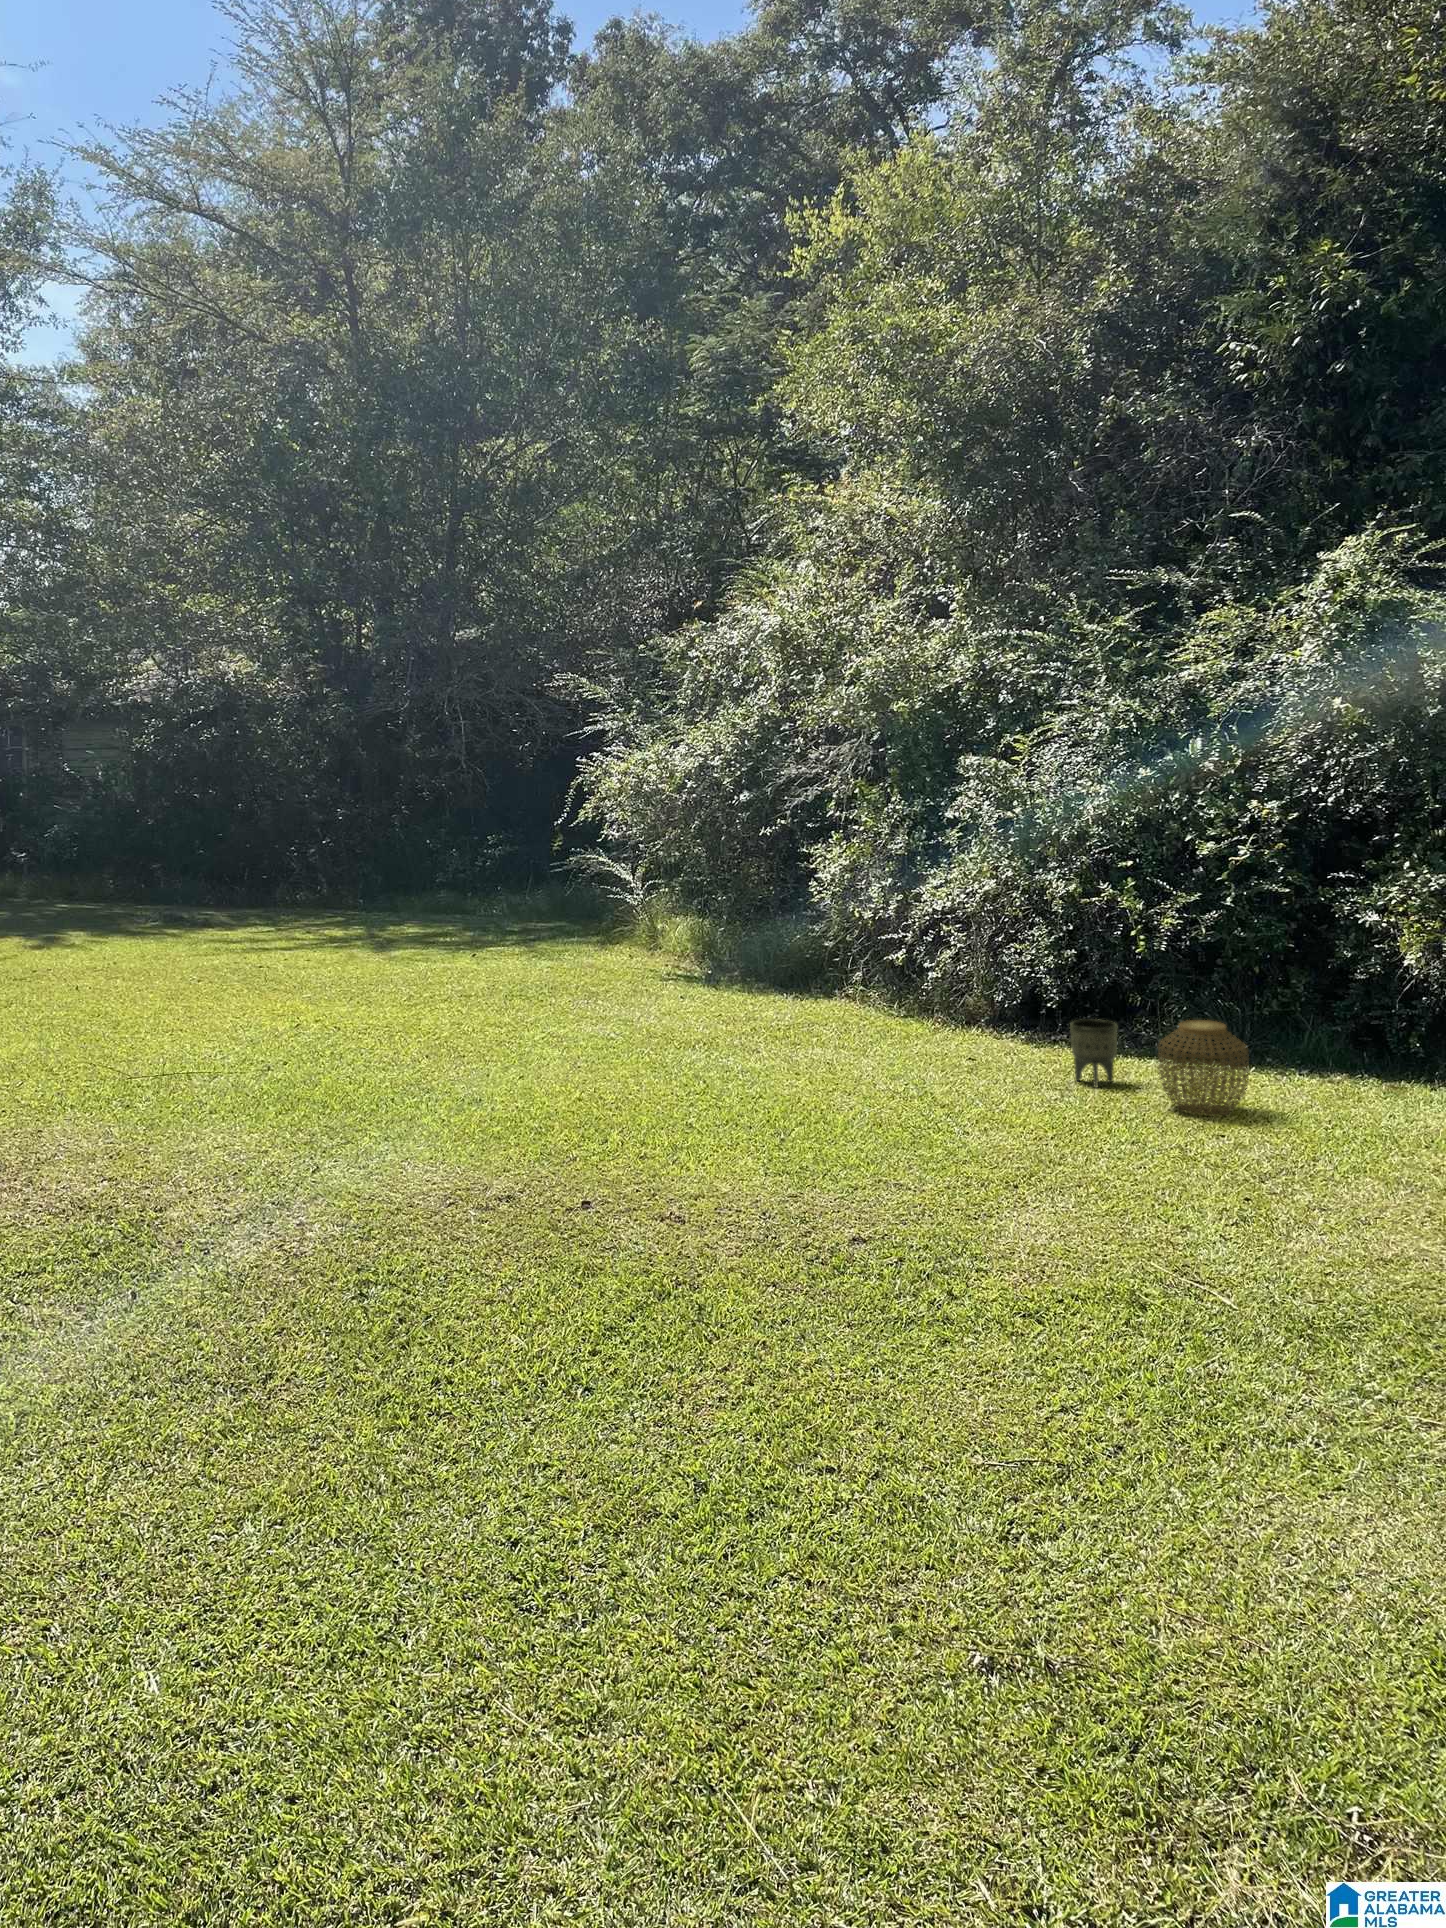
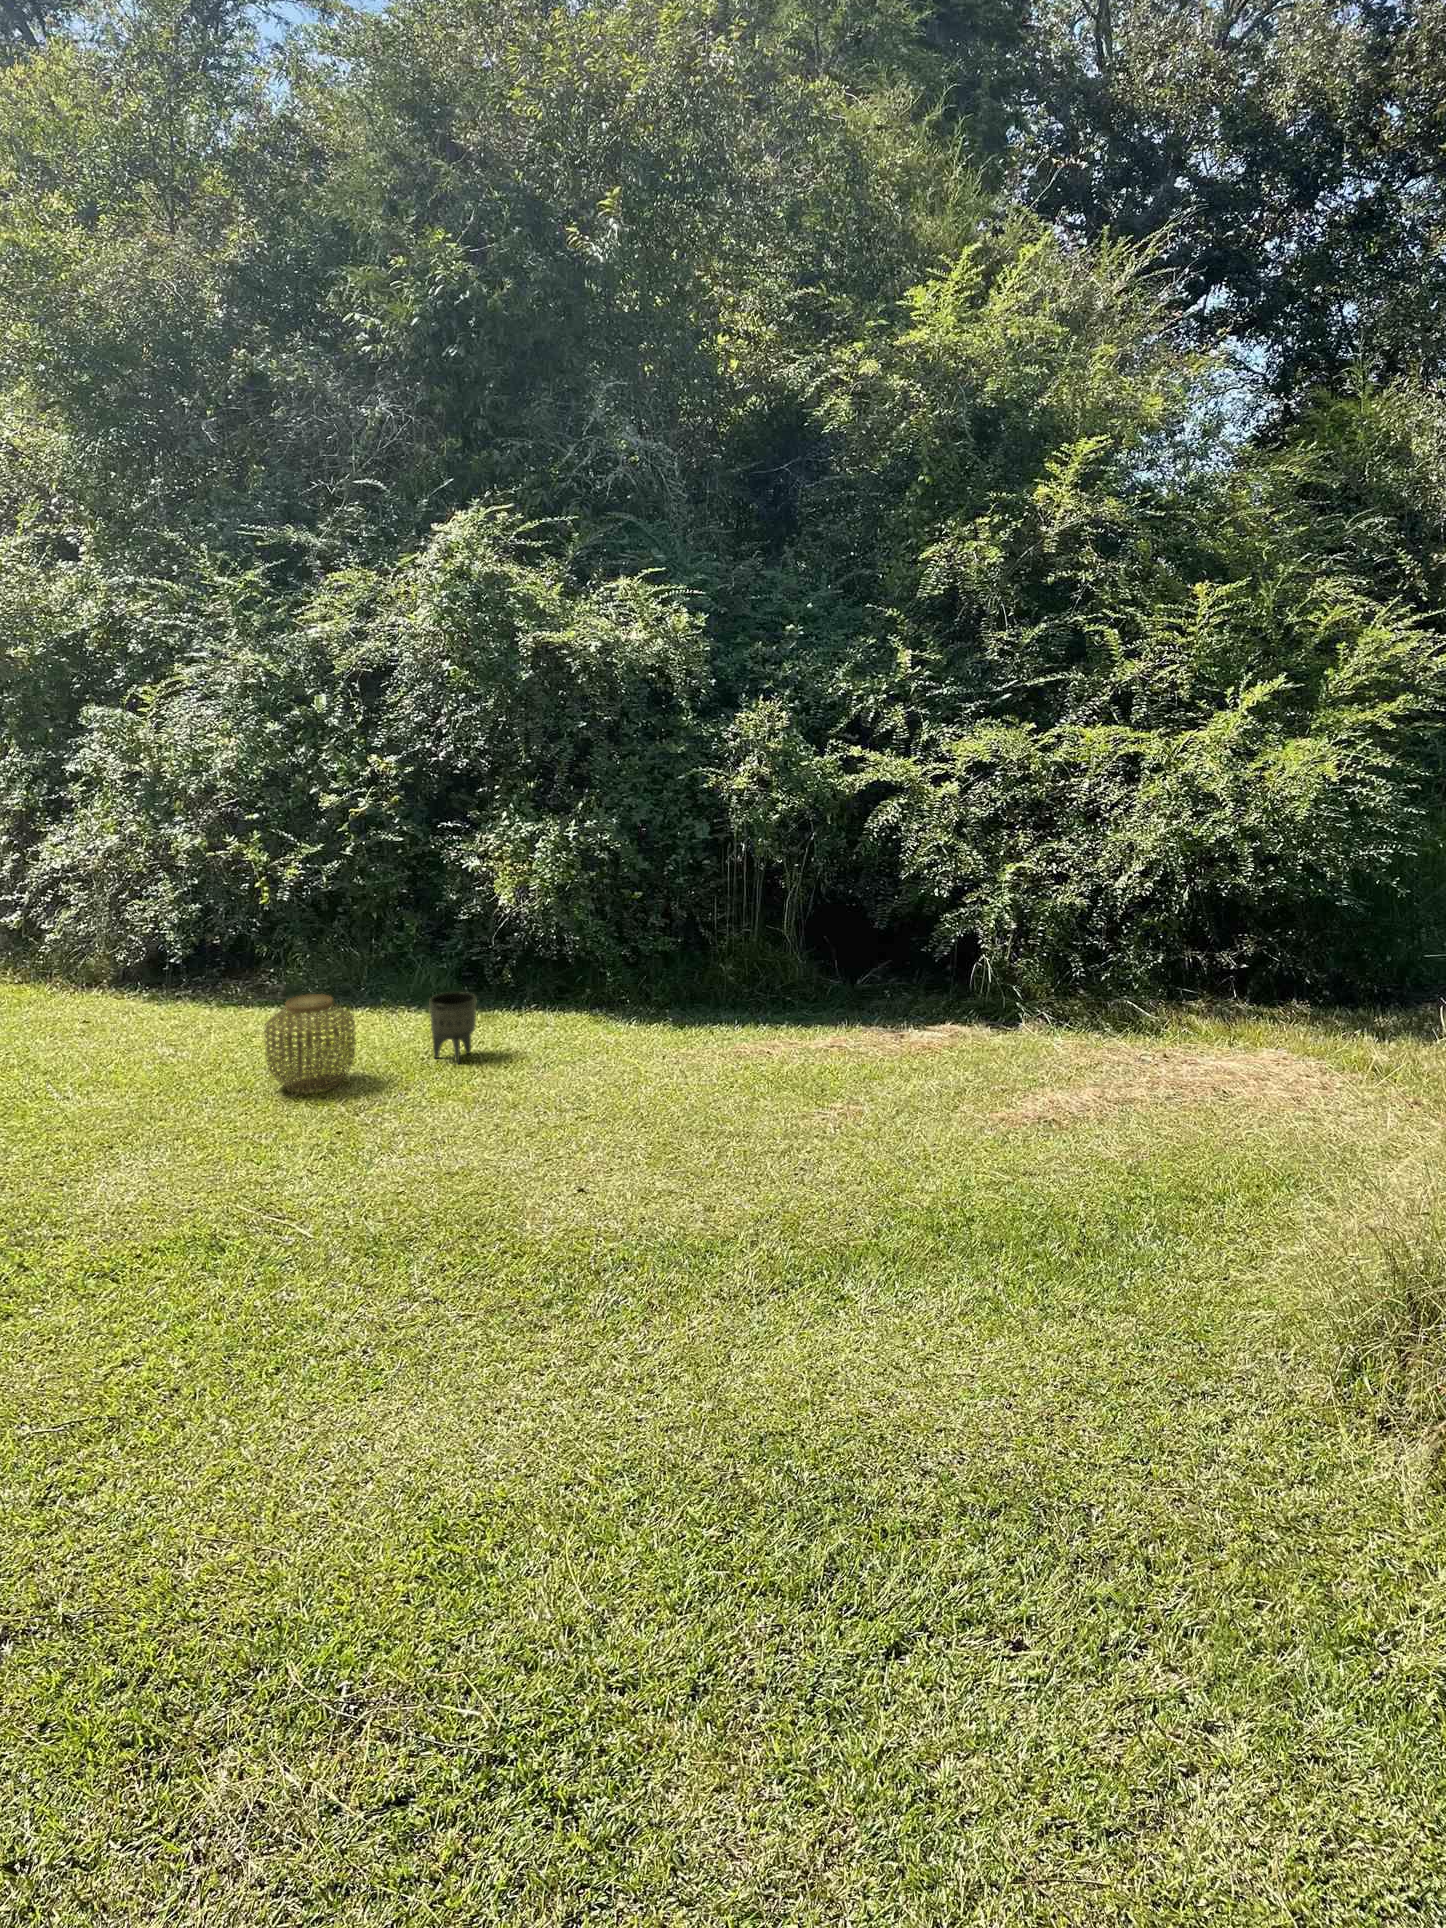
planter: present [1070,1019,1117,1088] -> present [429,992,476,1064]

